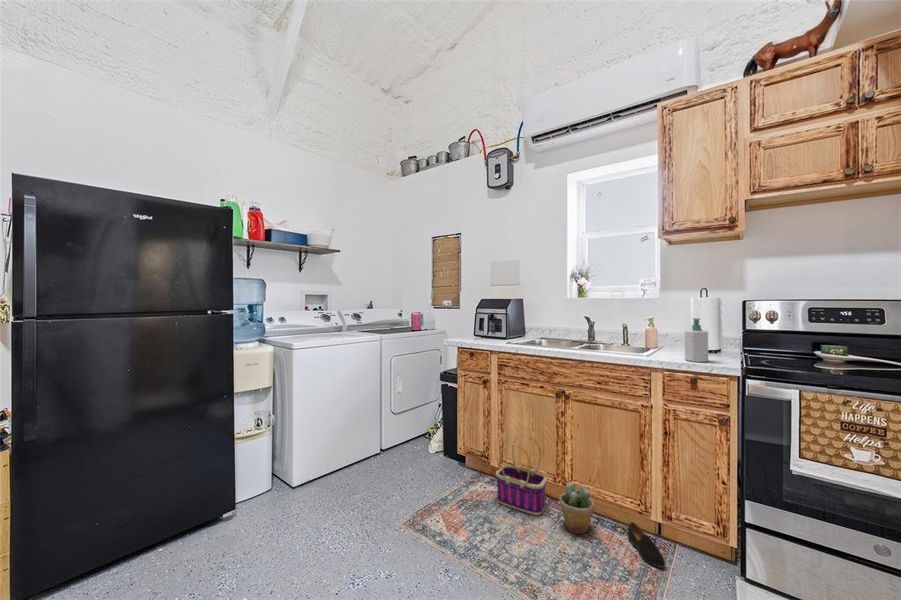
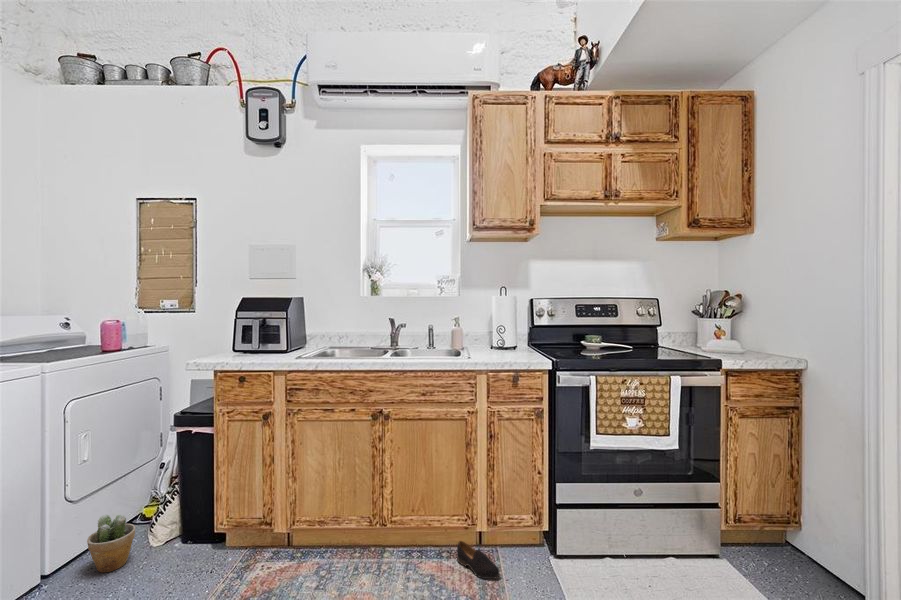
soap bottle: present [685,318,708,362] -> none [503,316,521,360]
basket: present [496,435,547,515] -> none [293,477,362,581]
potted plant: present [560,483,594,534] -> present [87,515,135,572]

